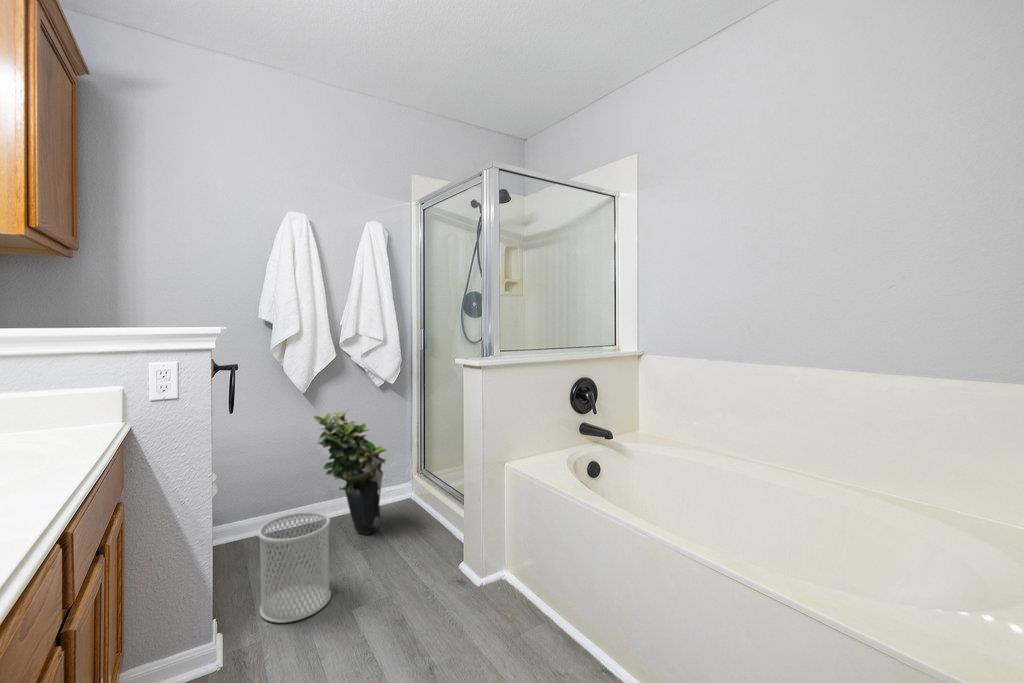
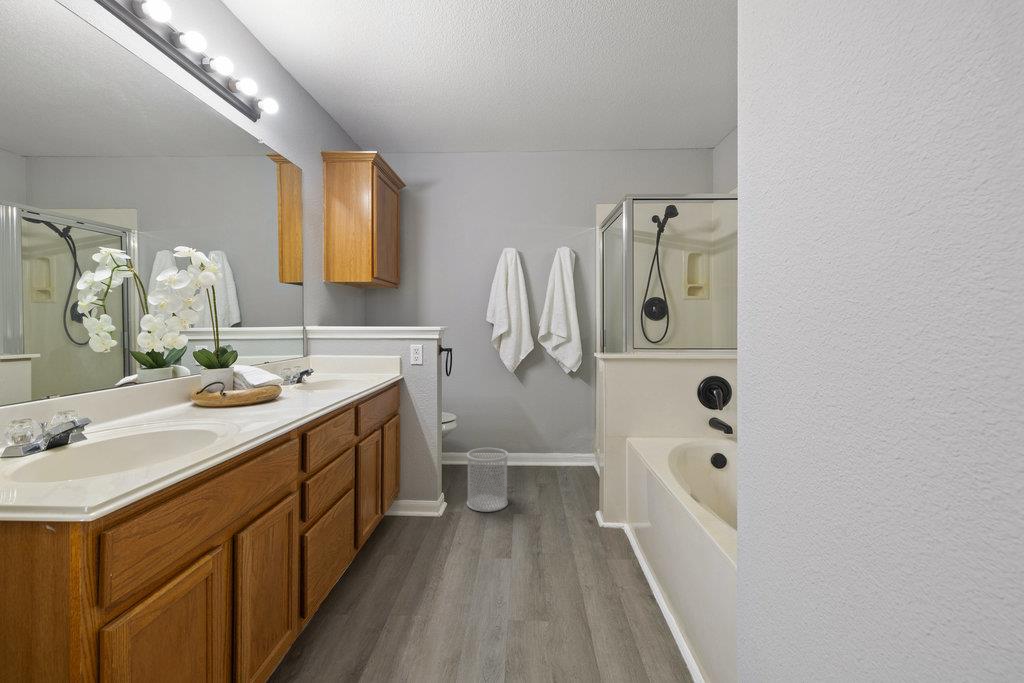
potted plant: present [313,411,387,535] -> none [516,387,565,479]

